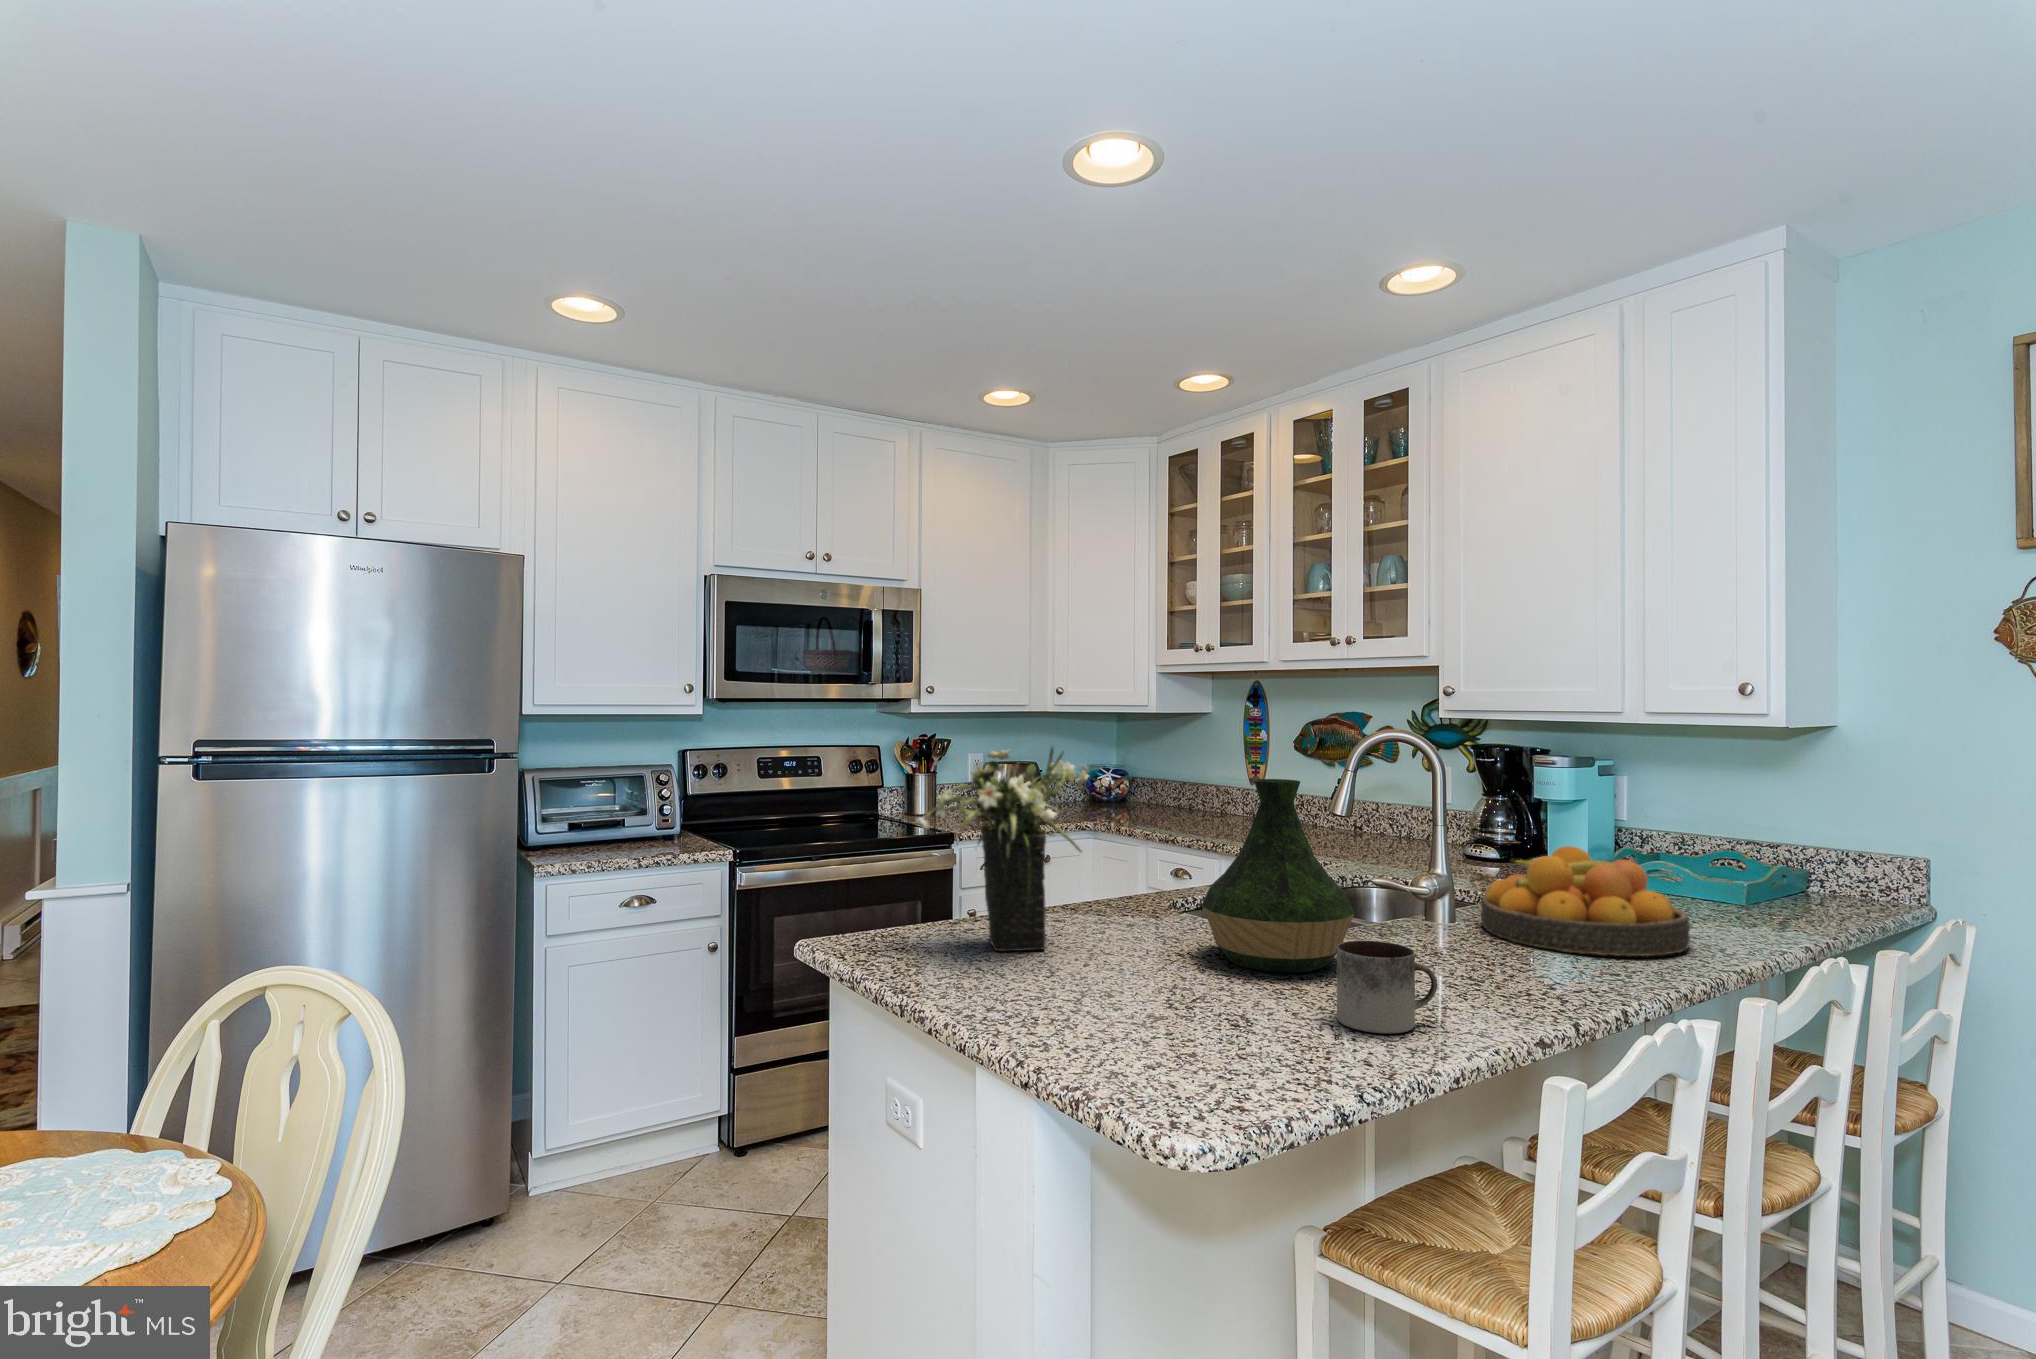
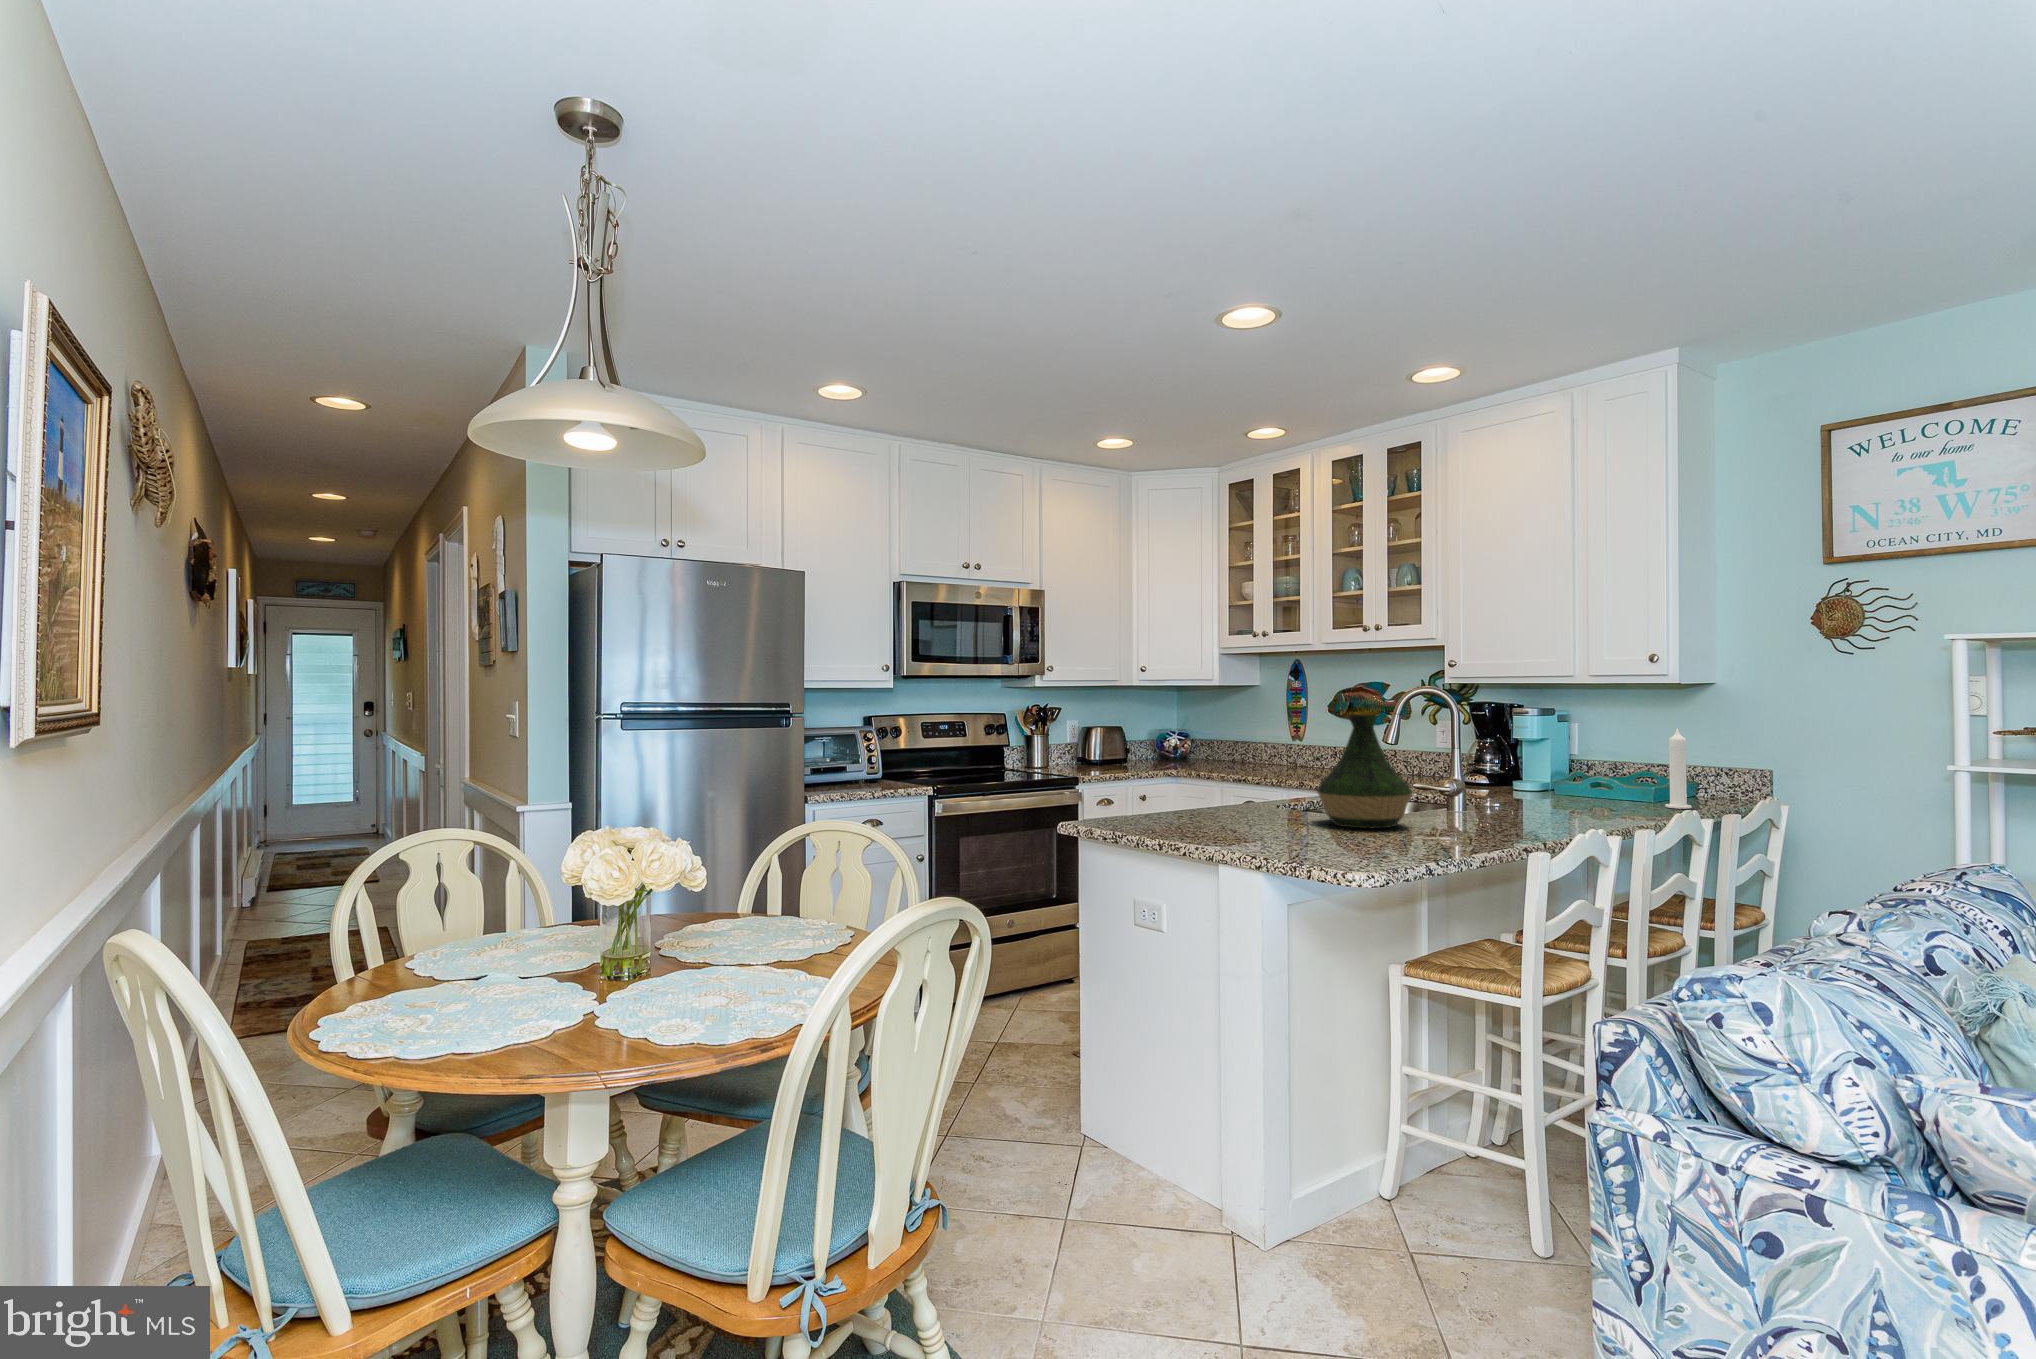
flower arrangement: present [917,747,1089,951] -> none [1140,695,1245,823]
candle: none [1764,797,1806,922] -> present [1665,728,1692,809]
fruit bowl: present [1481,846,1690,956] -> none [1483,760,1614,821]
mug: present [1337,941,1437,1034] -> none [1412,800,1468,846]

